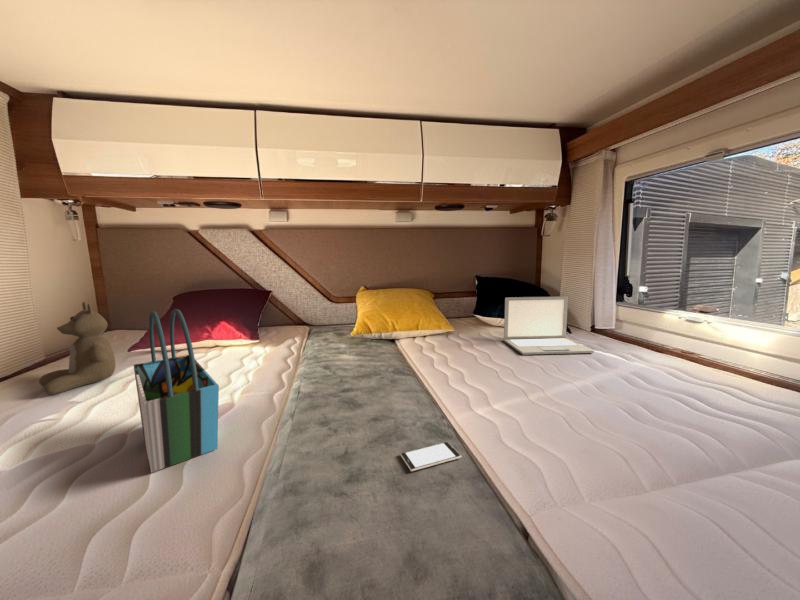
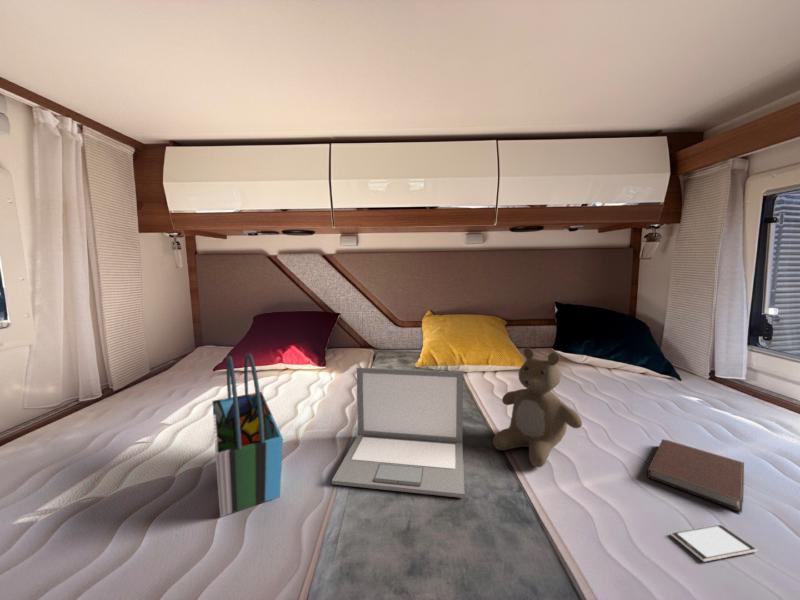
laptop: present [504,296,594,355] -> present [332,368,465,498]
teddy bear: present [39,302,116,394] -> present [493,348,582,467]
notebook: none [544,372,611,413] -> present [647,439,744,512]
smartphone: present [400,442,461,471] -> present [671,525,757,561]

